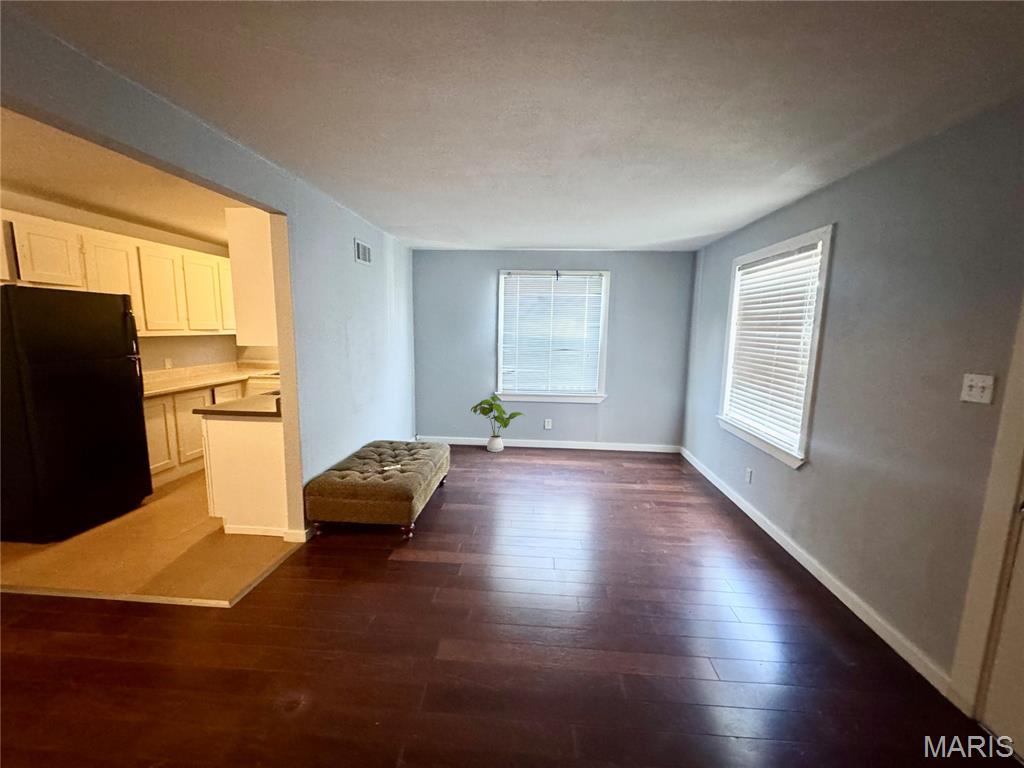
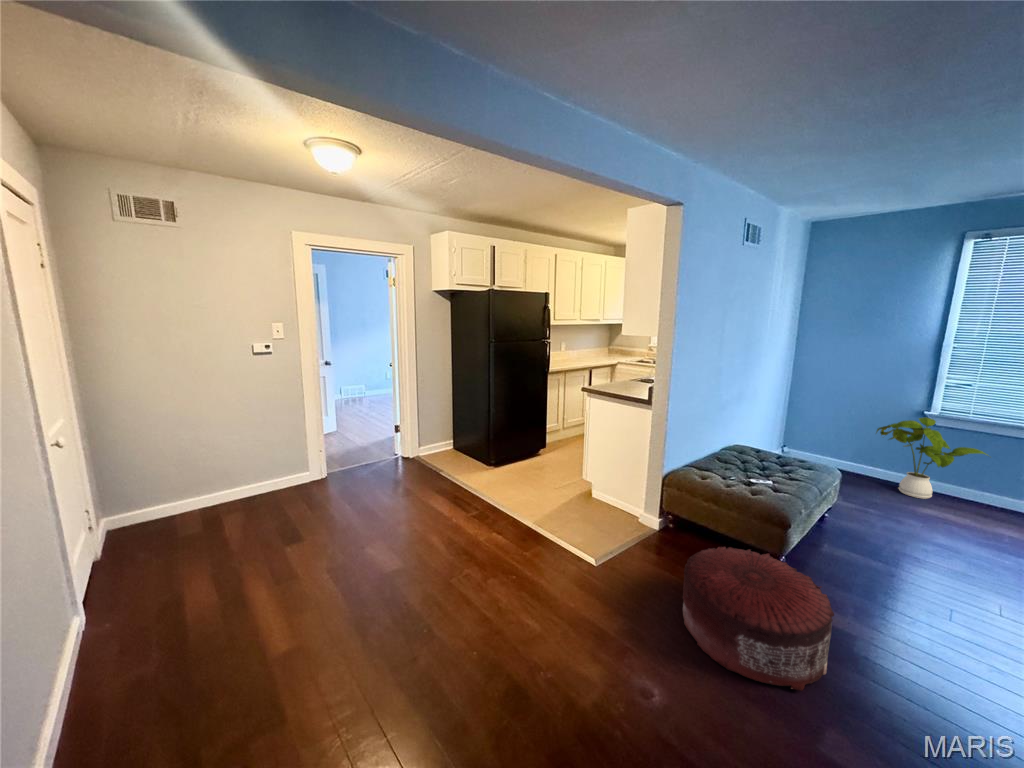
pouf: none [322,525,440,640] -> present [682,547,834,691]

